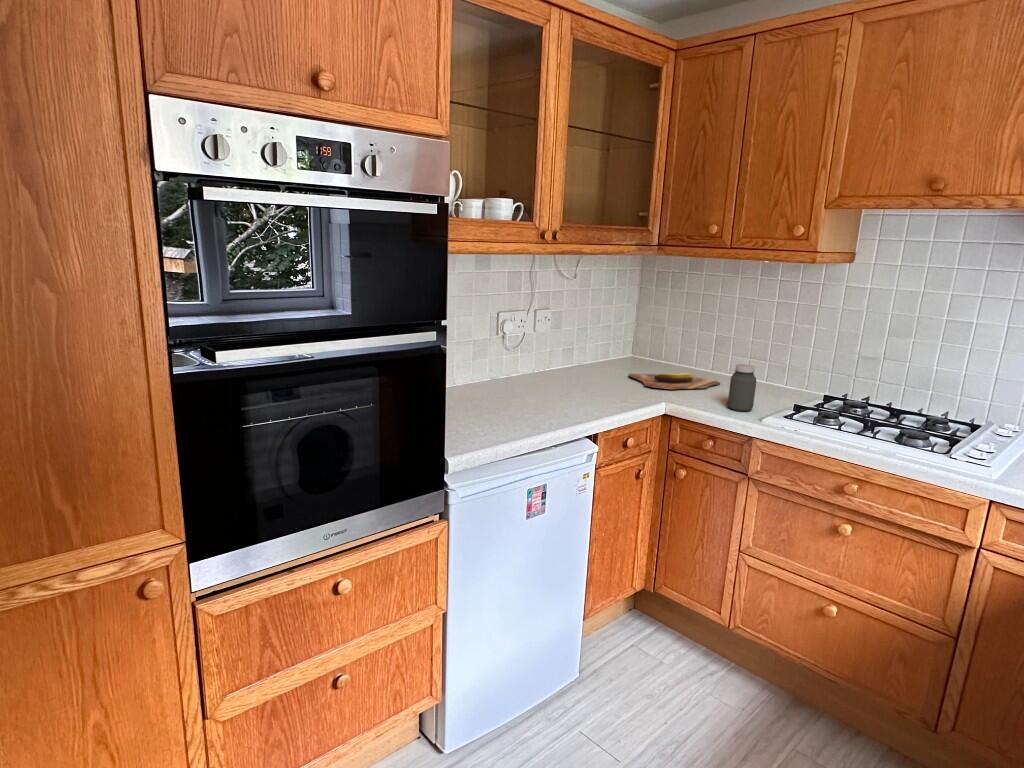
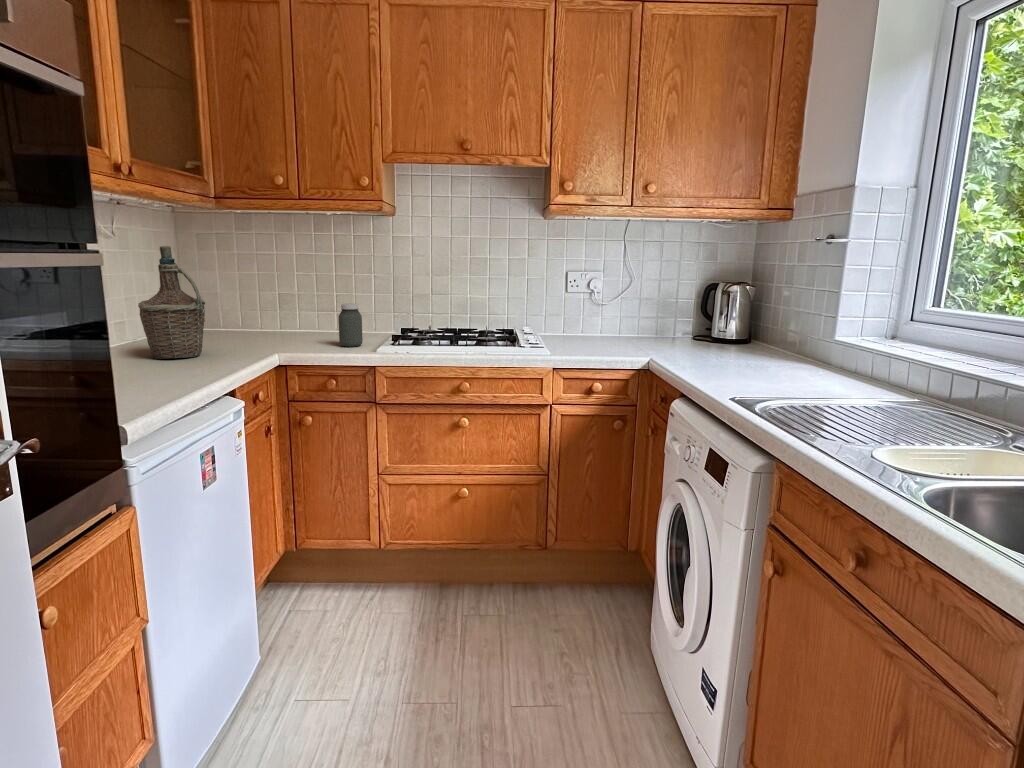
bottle: none [556,296,608,394] -> present [138,246,205,359]
cutting board: present [629,373,720,390] -> none [210,328,306,344]

